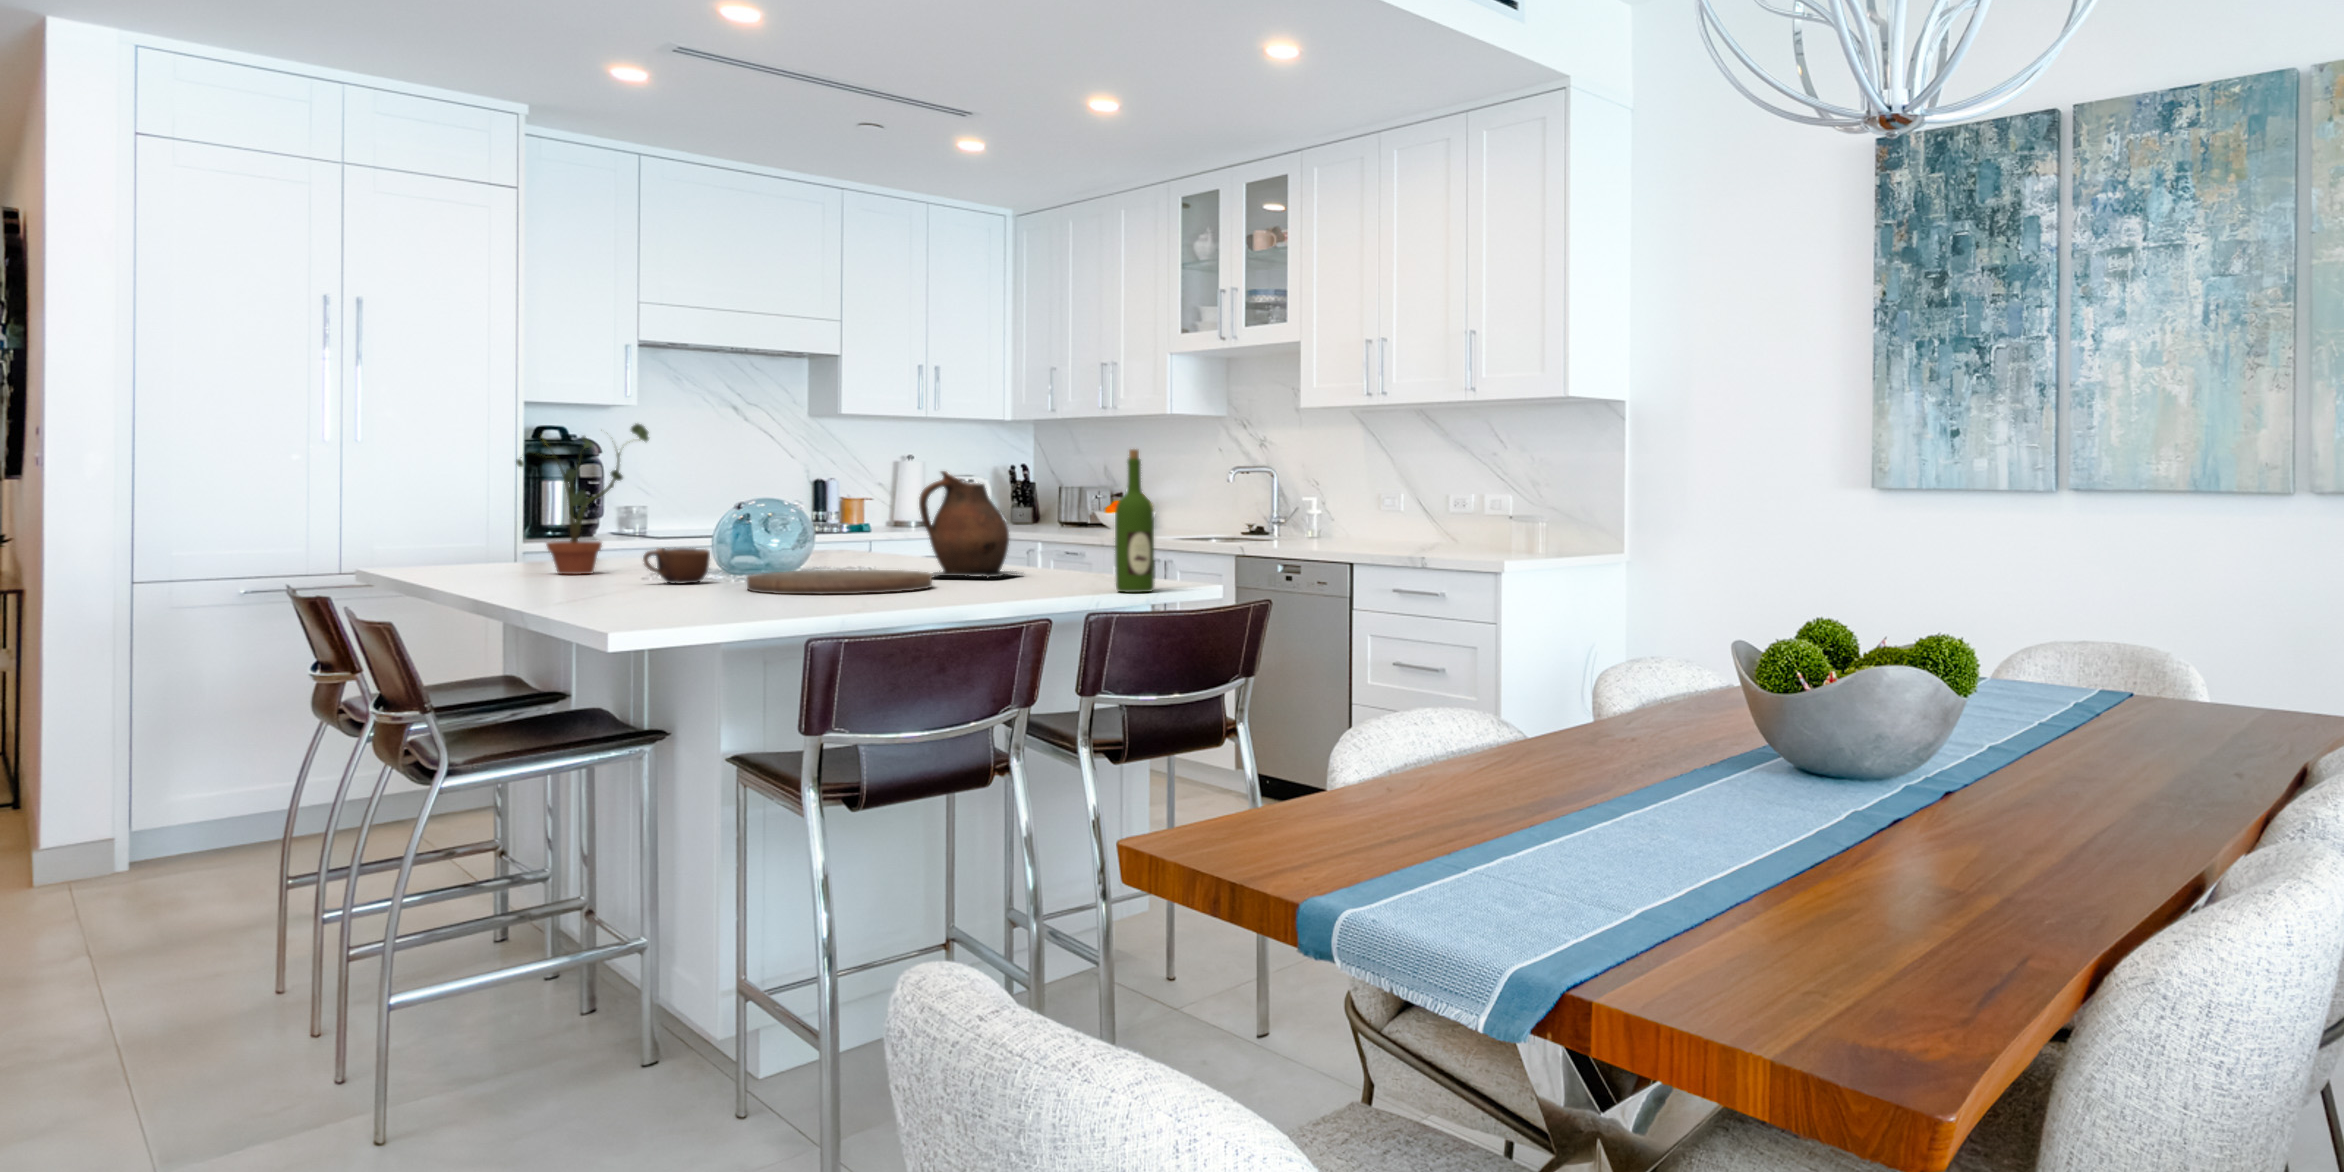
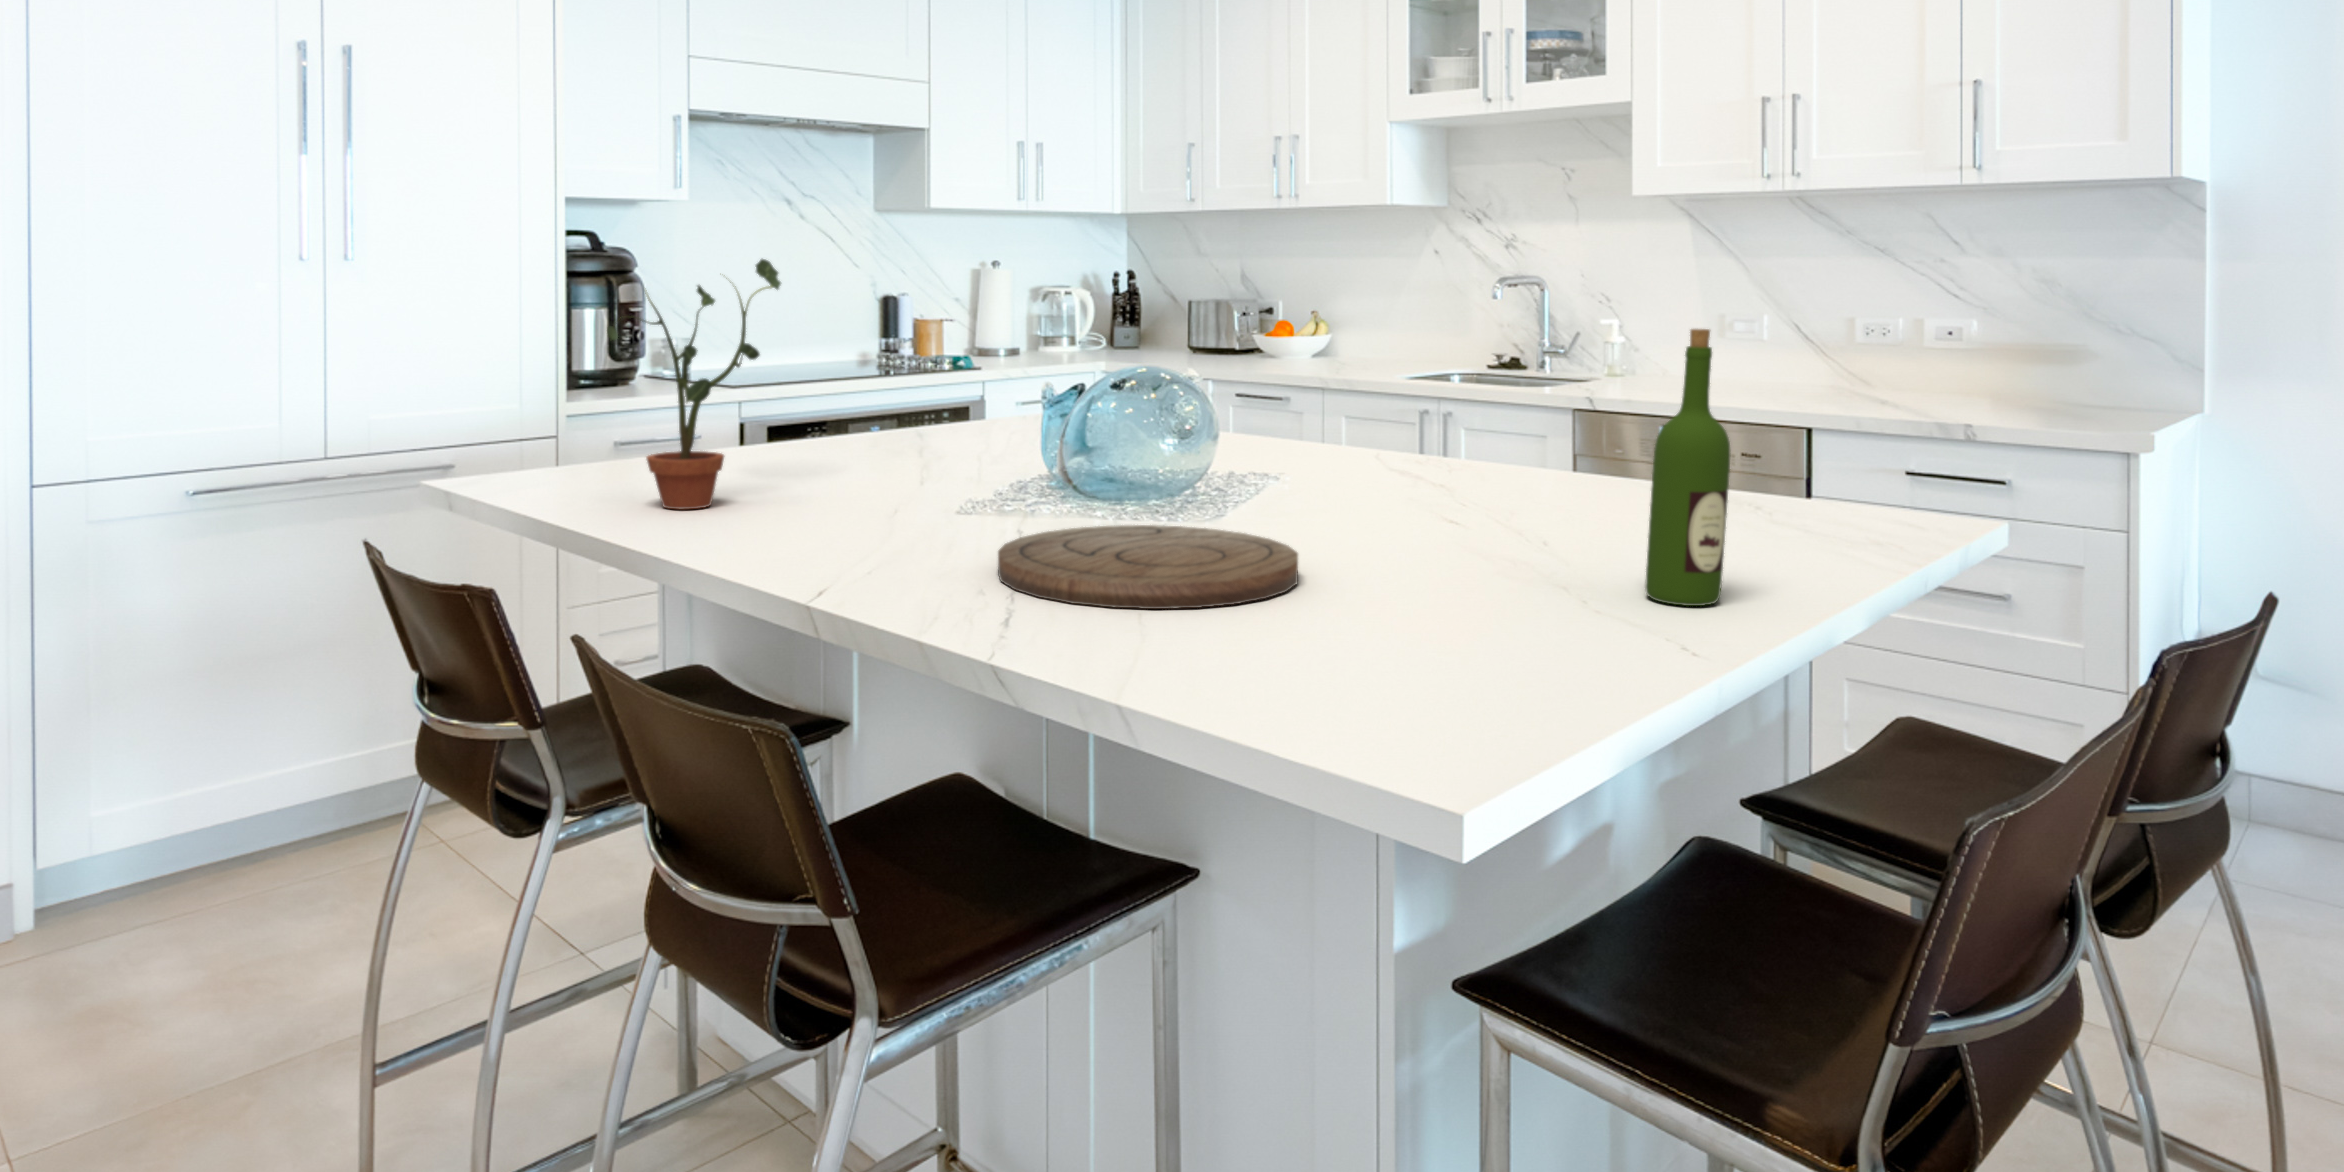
ceramic pitcher: present [919,471,1016,578] -> none [1217,344,1364,536]
mug: present [643,548,710,584] -> none [818,485,915,552]

